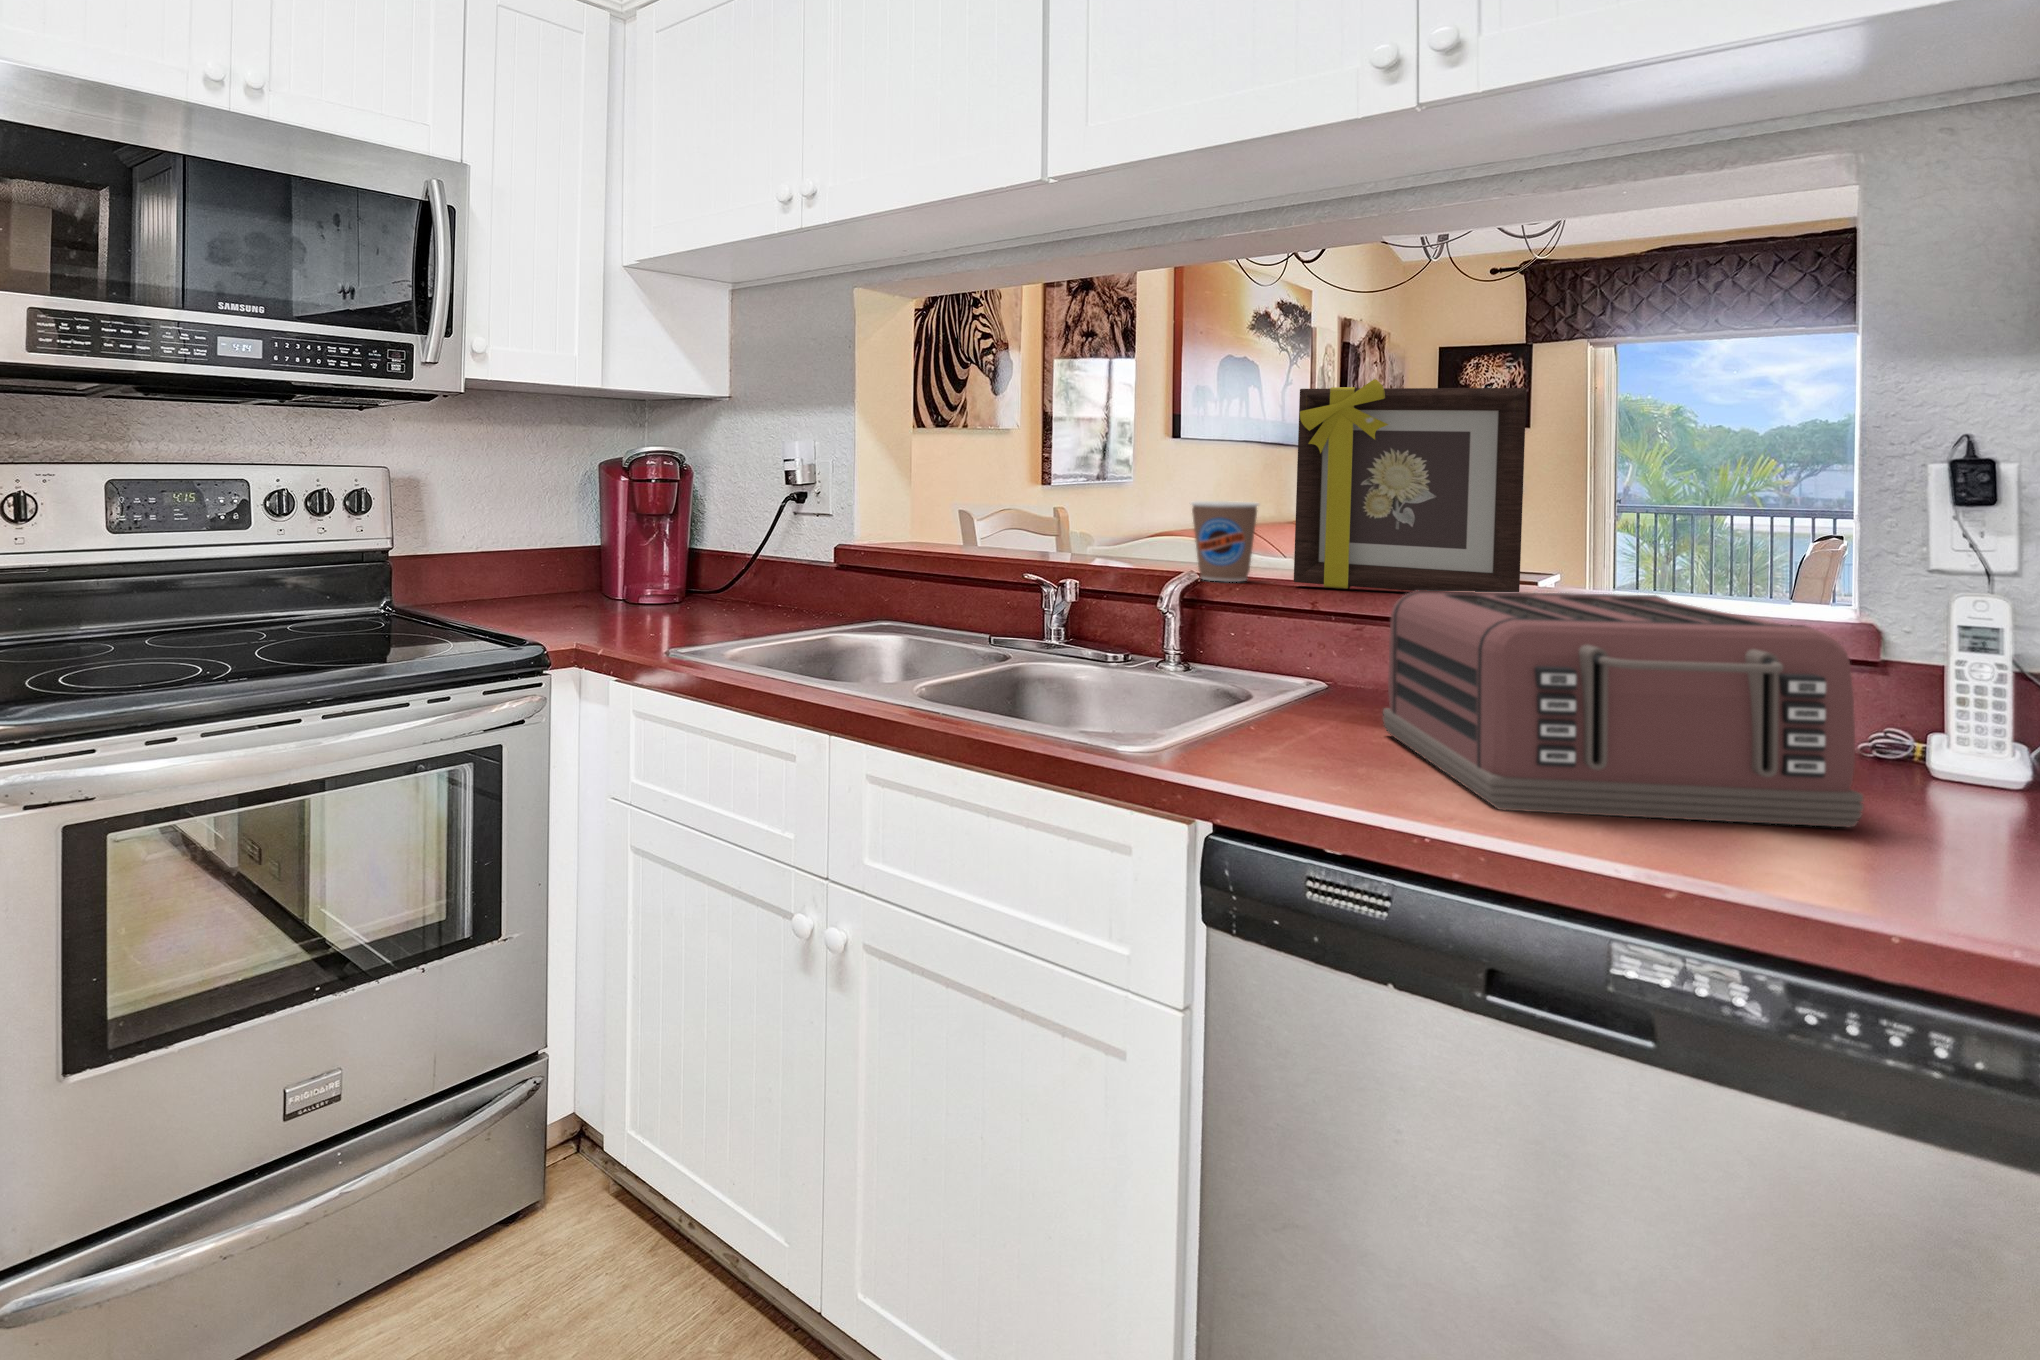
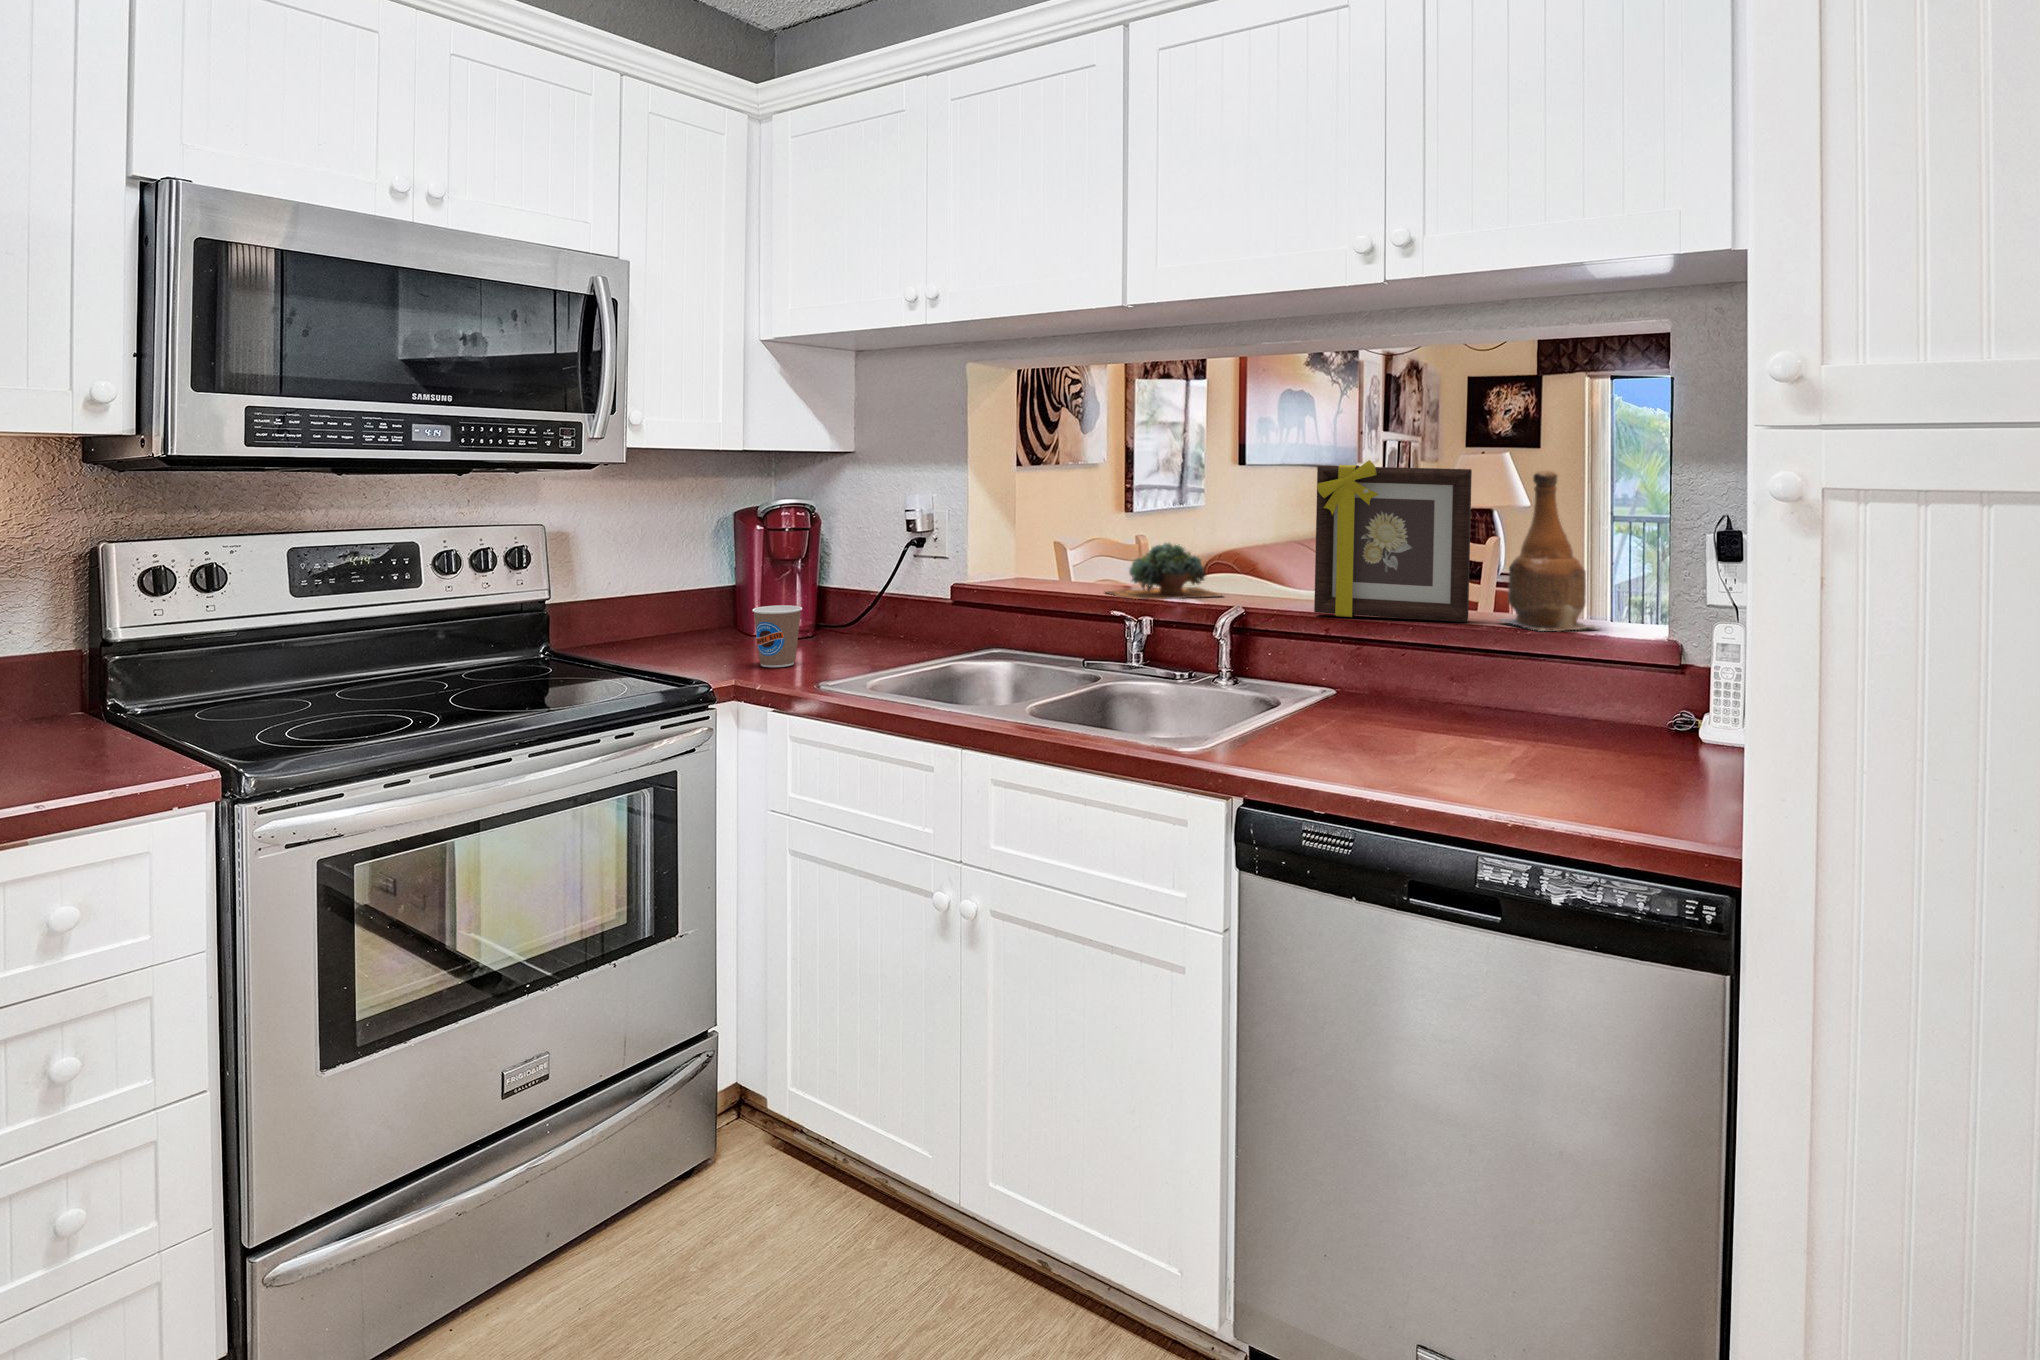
bottle: none [1563,387,1737,611] -> present [1500,471,1597,631]
succulent plant: none [1013,500,1167,569] -> present [1104,543,1221,599]
coffee cup: present [1191,501,1259,582] -> present [752,605,802,667]
toaster: present [1383,590,1863,827] -> none [1367,624,1637,780]

